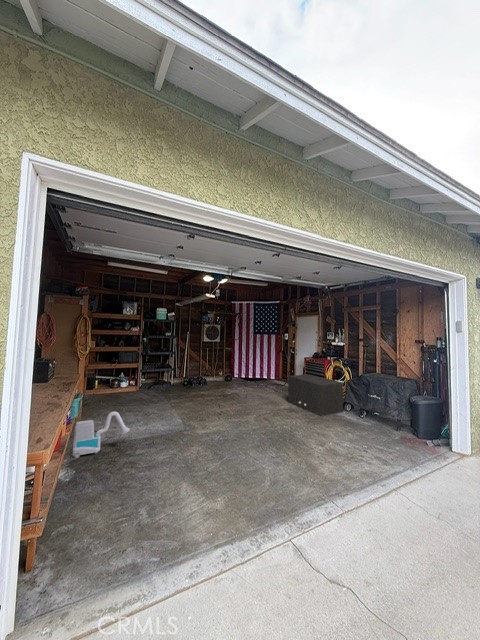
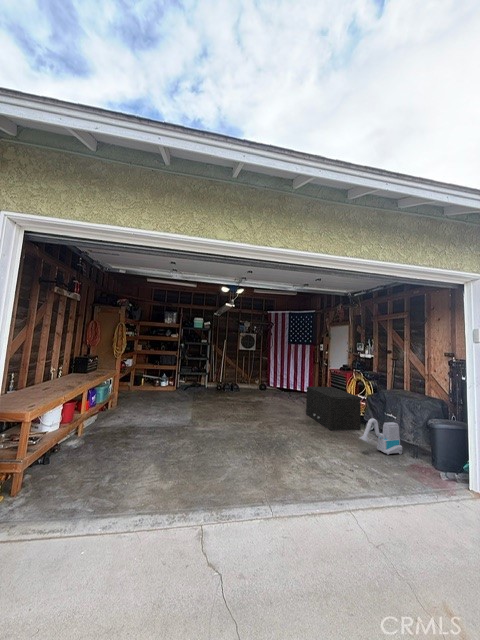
vacuum cleaner: present [73,412,130,458] -> present [360,418,402,455]

